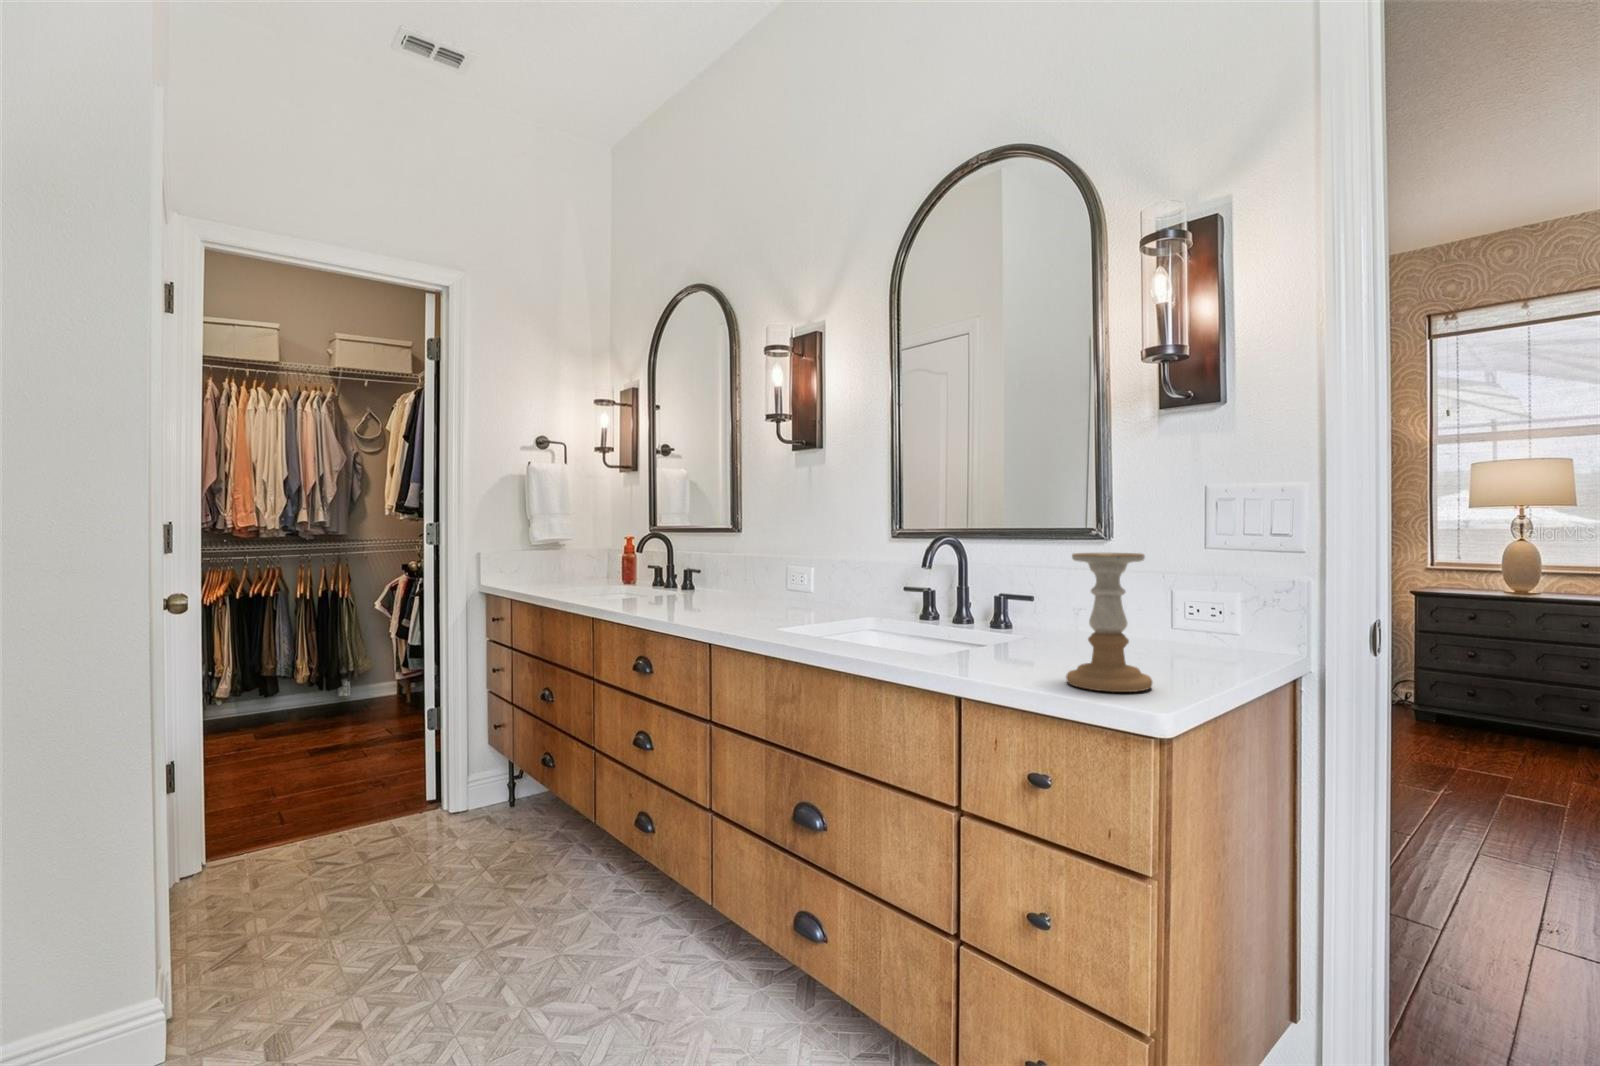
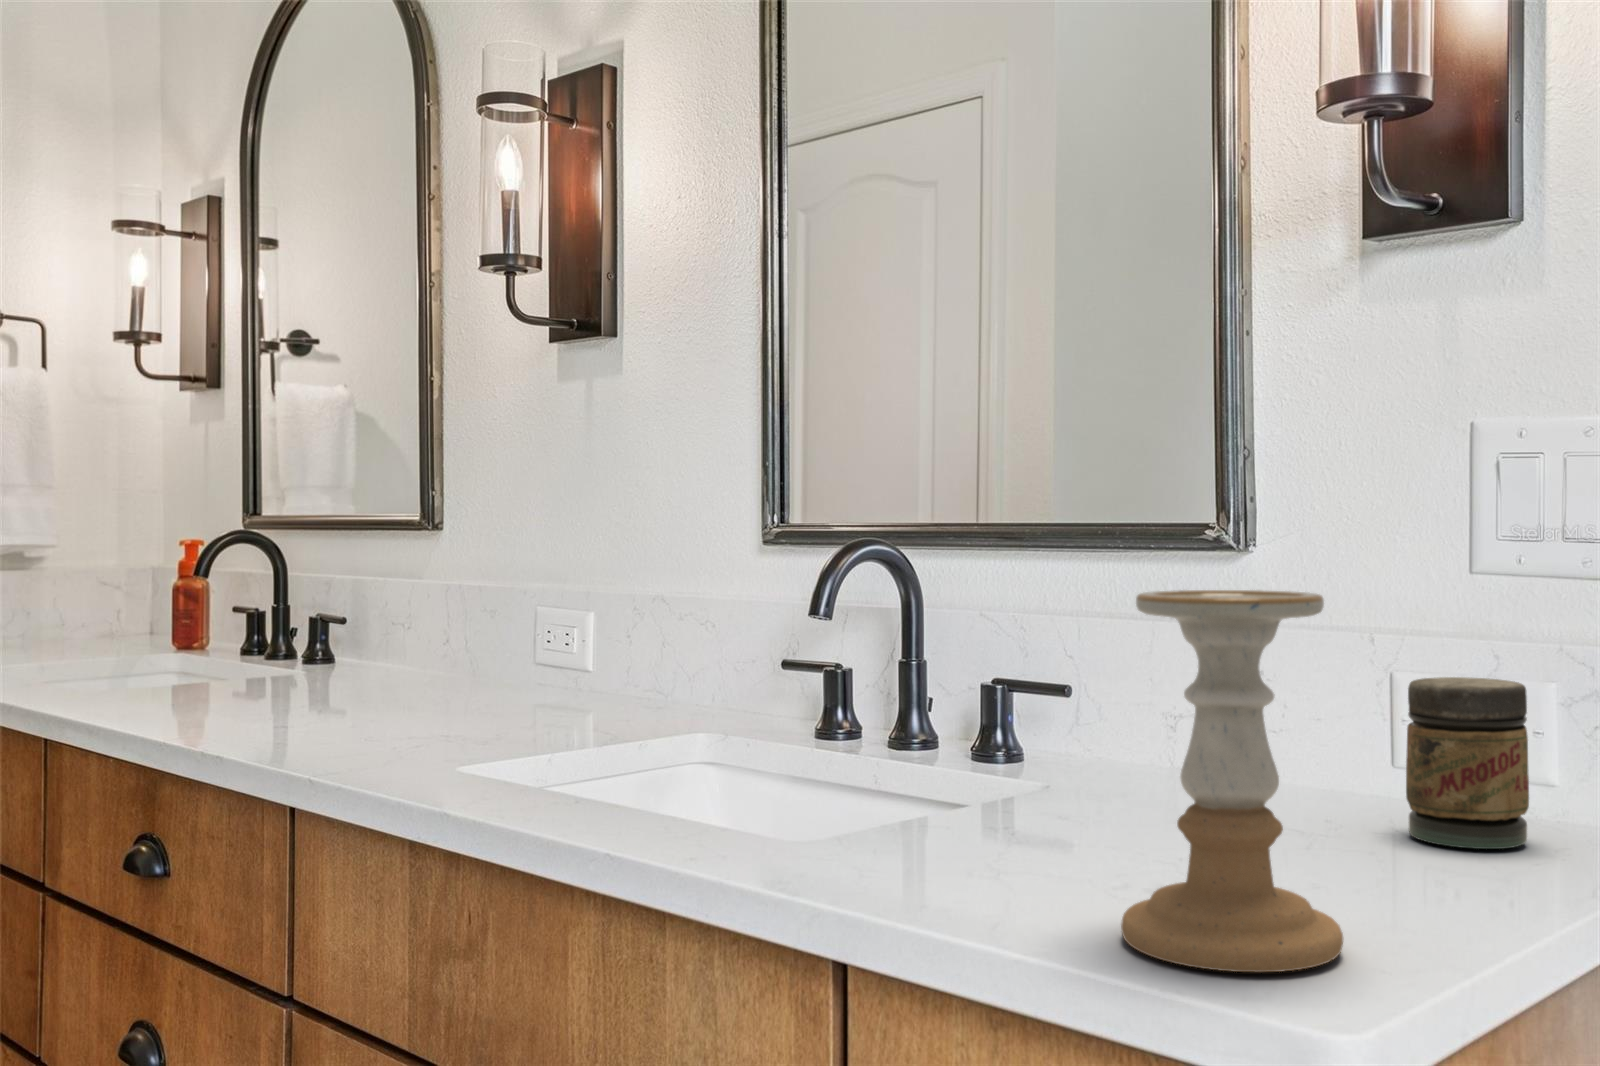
jar: none [1179,591,1230,659] -> present [1406,677,1529,849]

